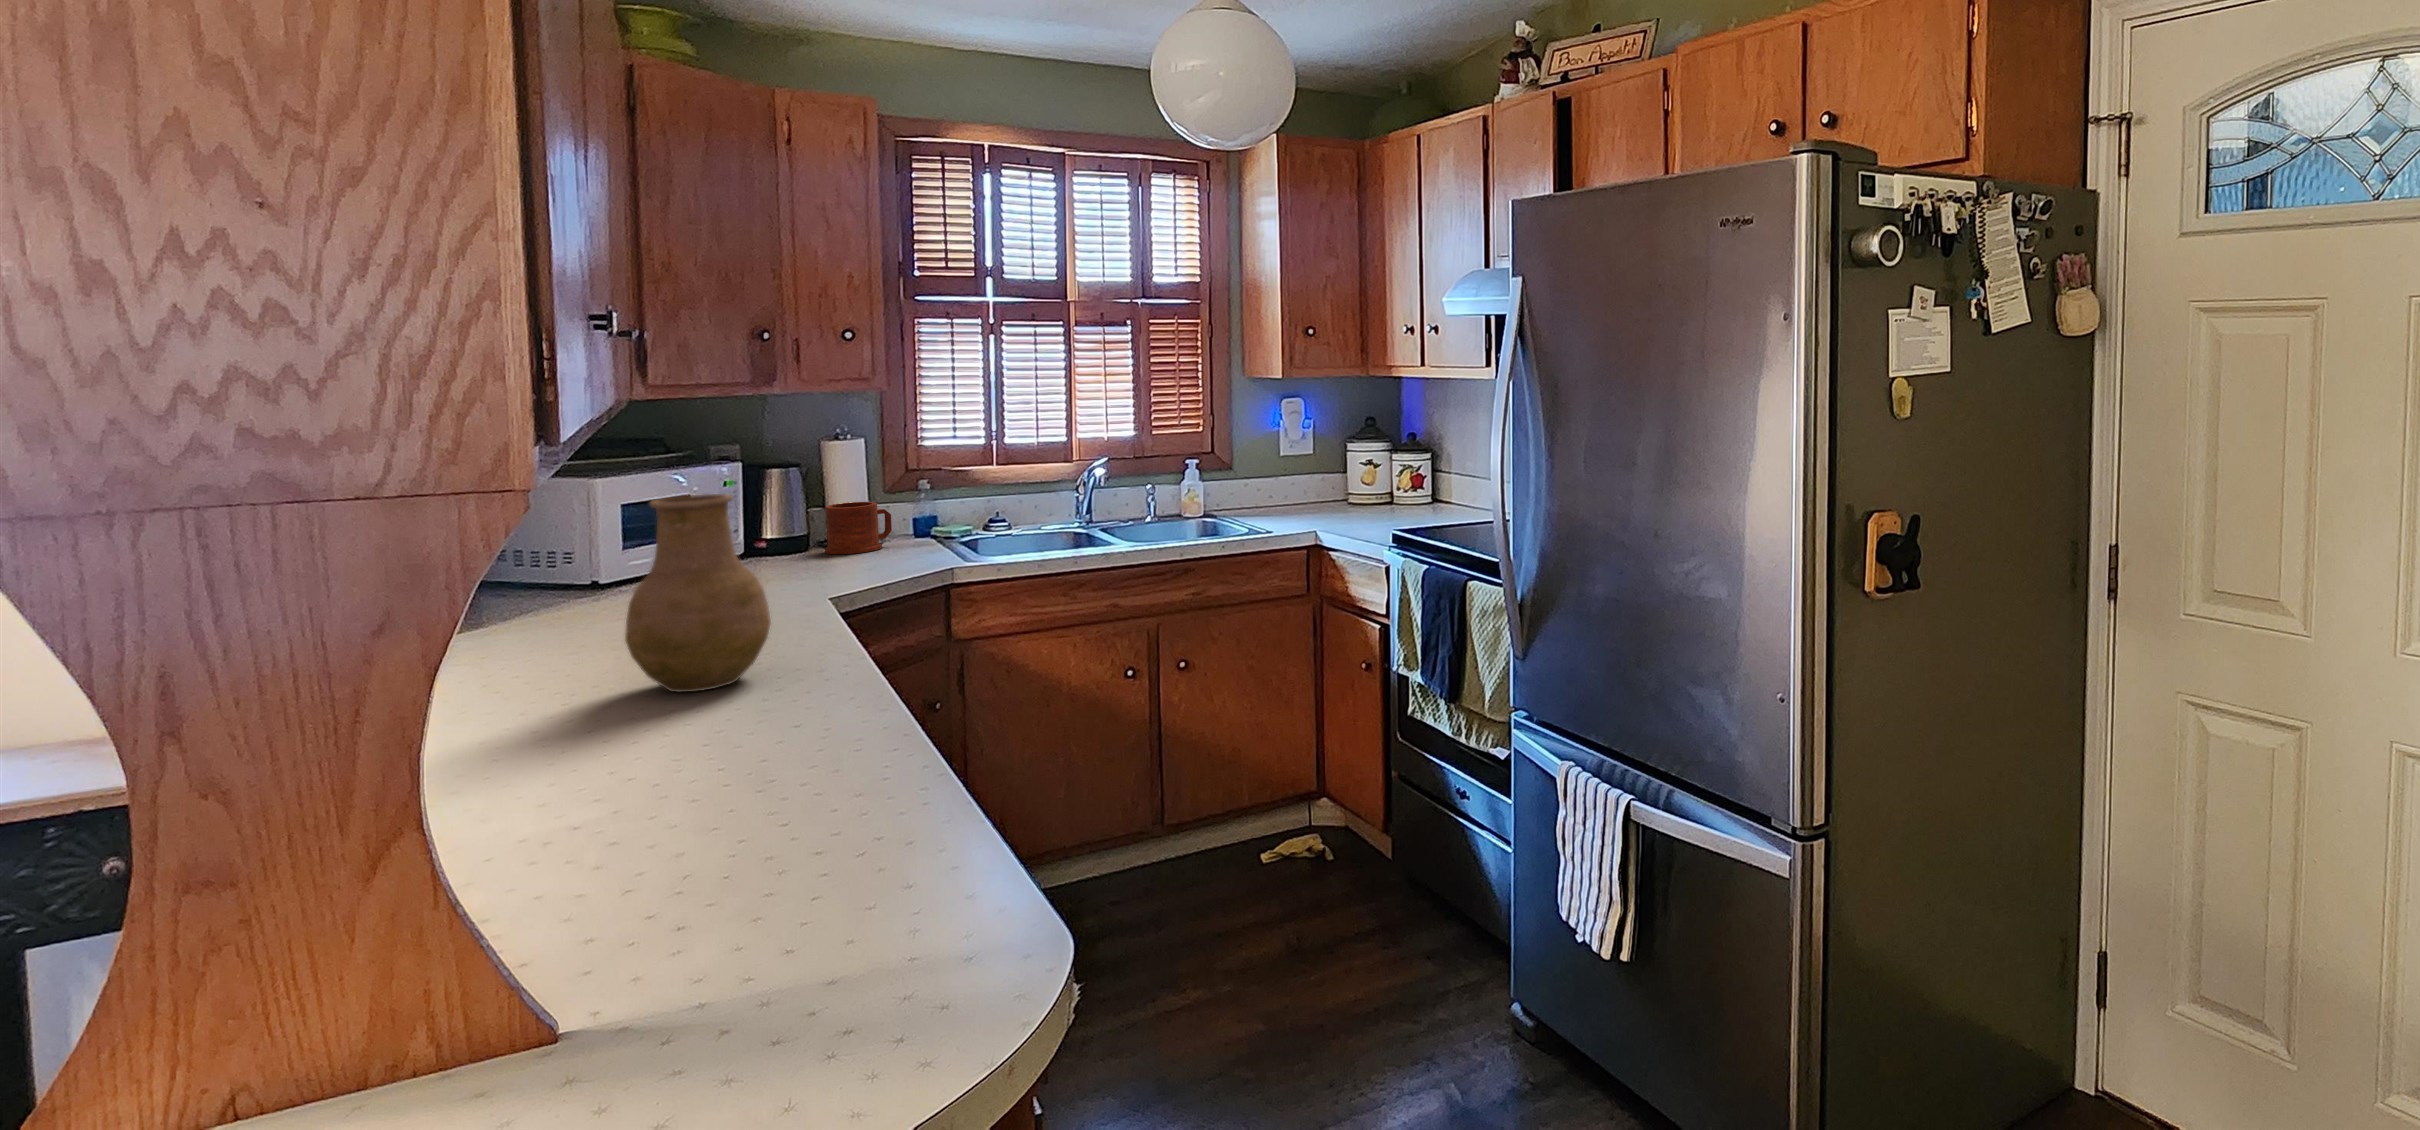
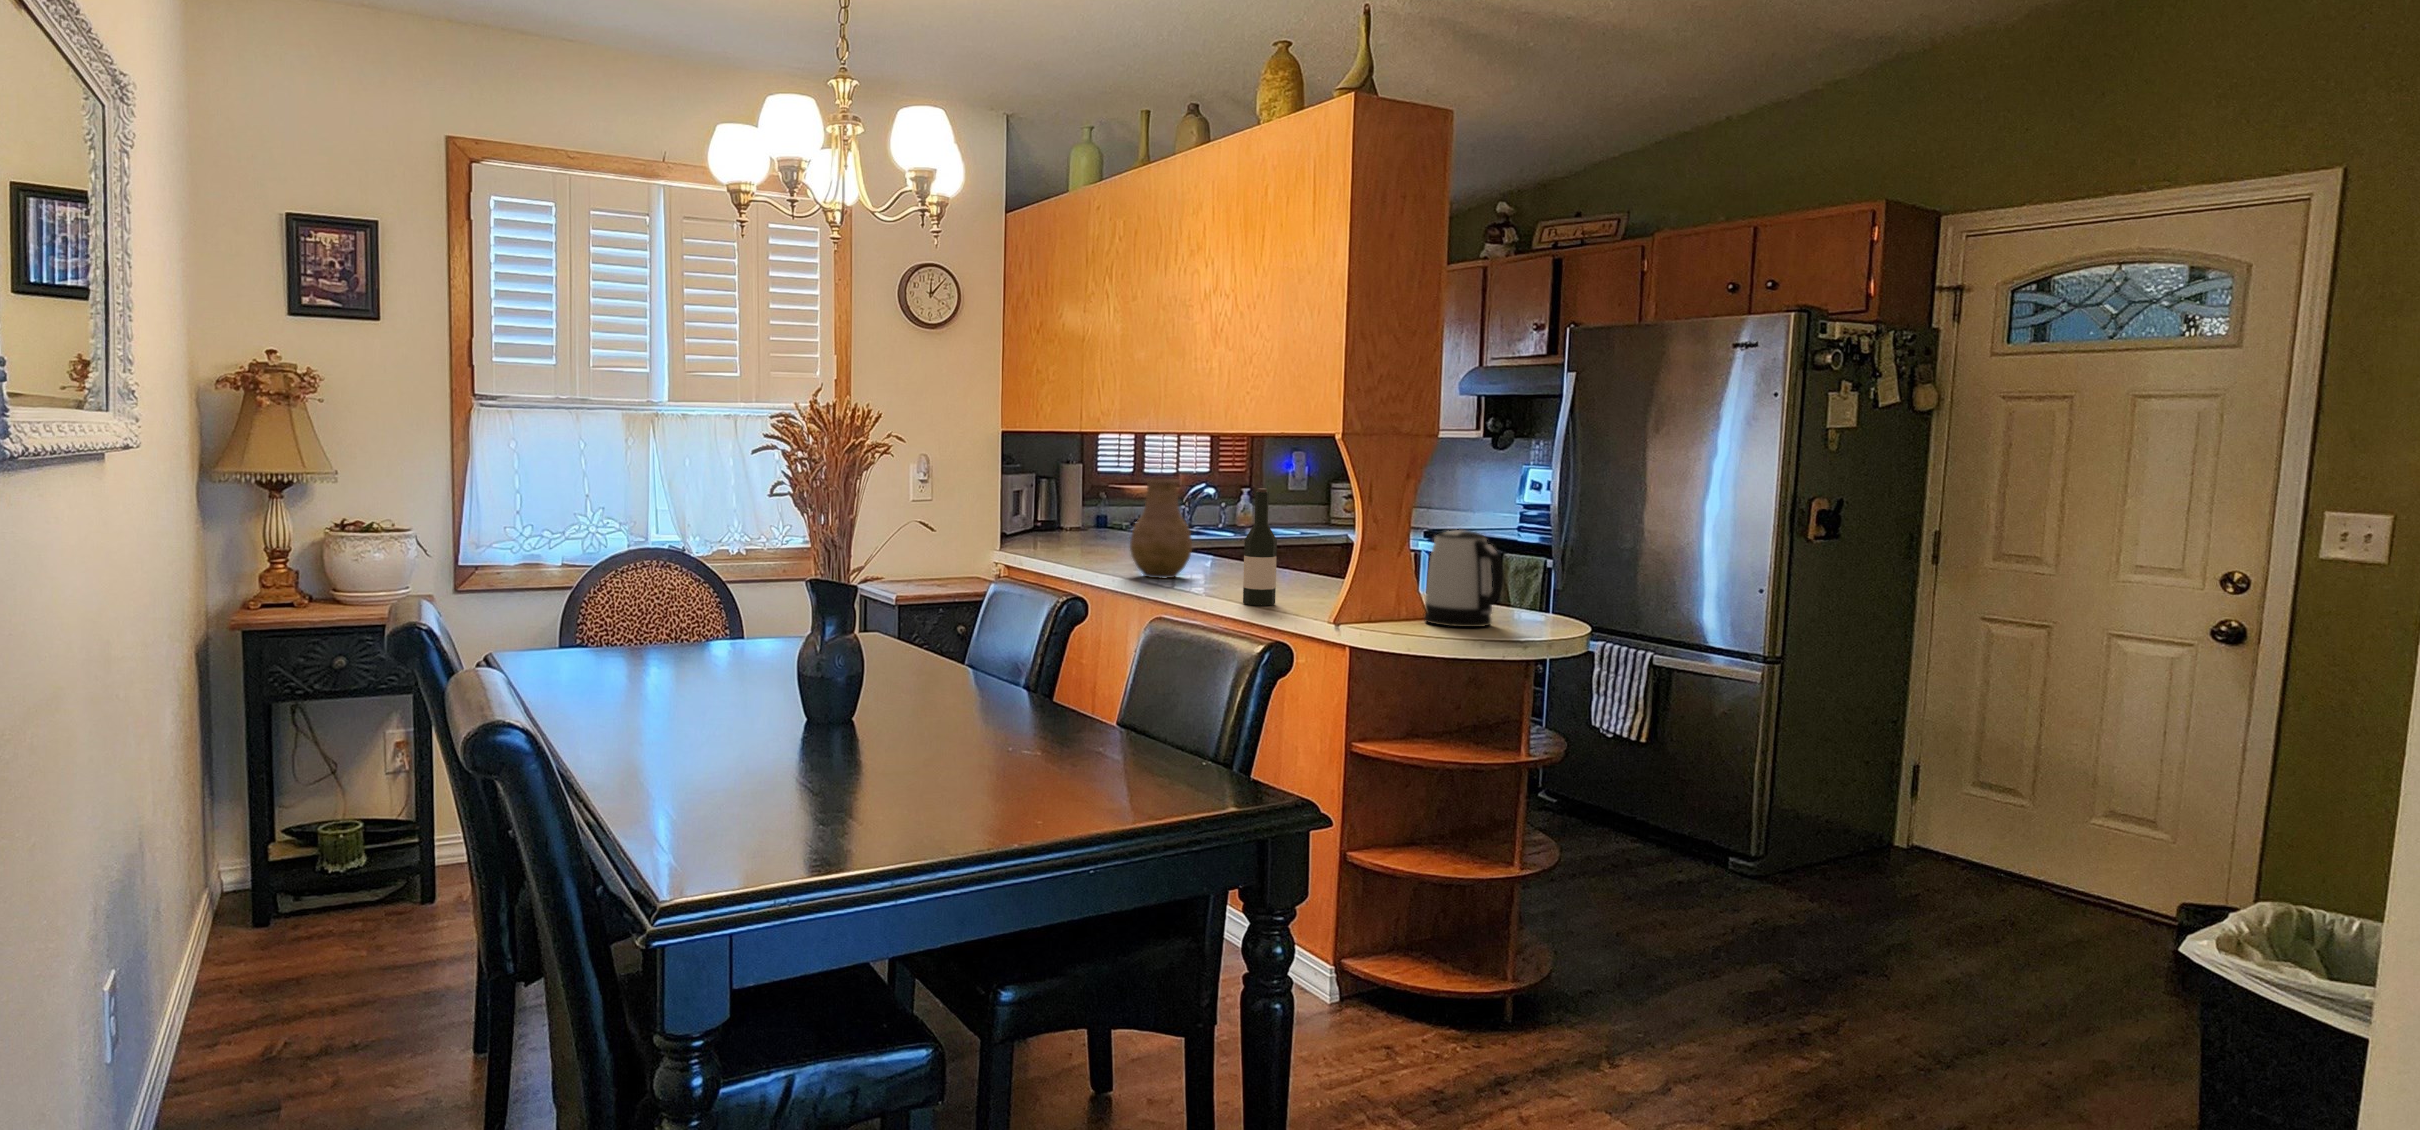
mug: present [825,502,892,554] -> none [1024,510,1058,541]
wine bottle: none [509,563,614,843] -> present [1243,489,1277,606]
kettle: none [708,698,905,986] -> present [1424,530,1504,627]

